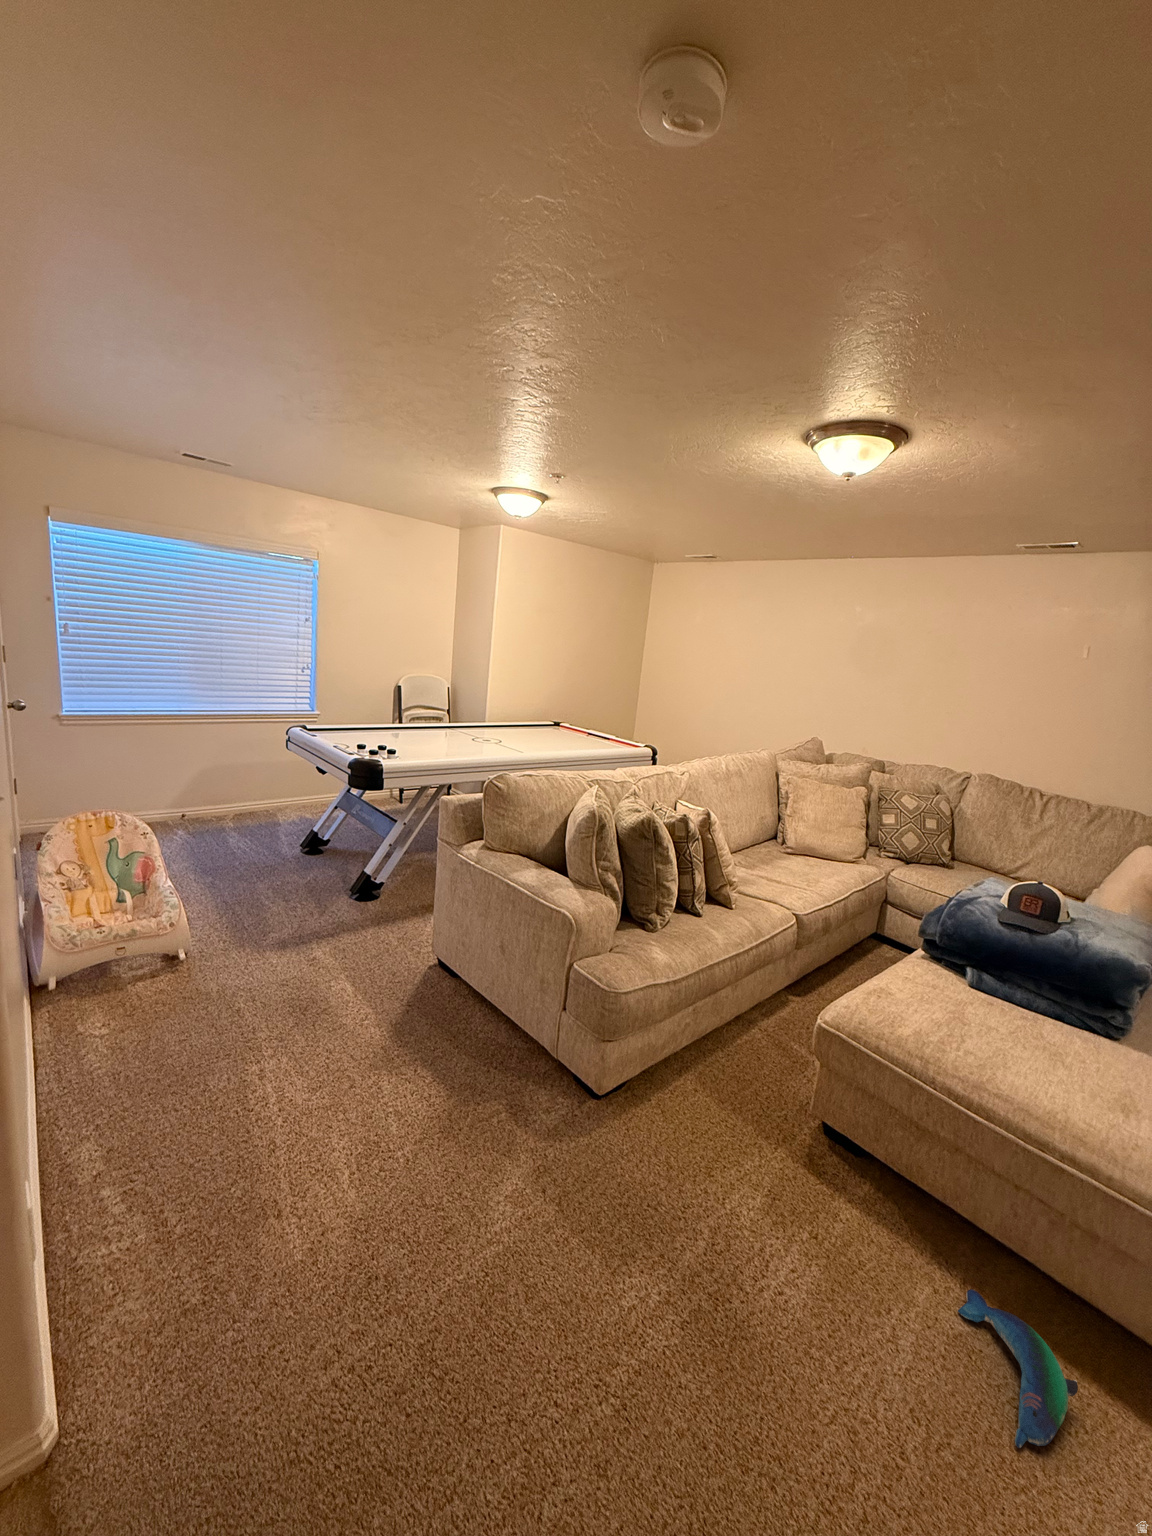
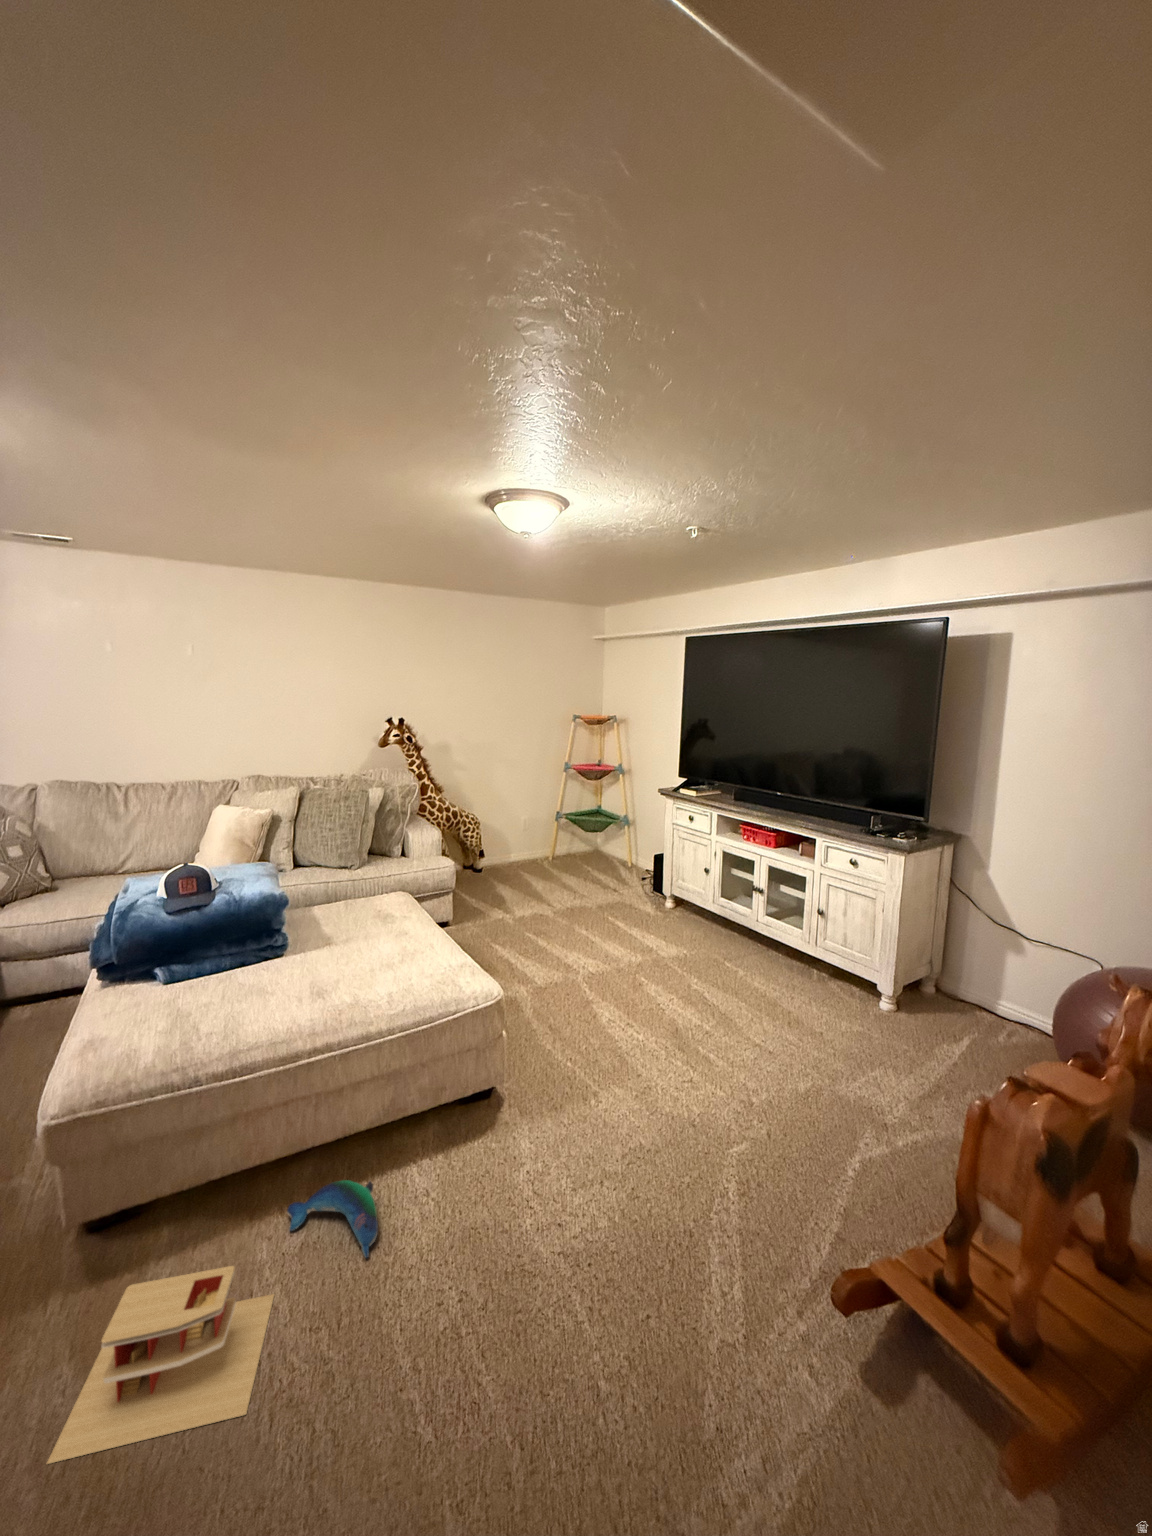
toy house: none [725,1182,907,1384] -> present [47,1266,274,1464]

